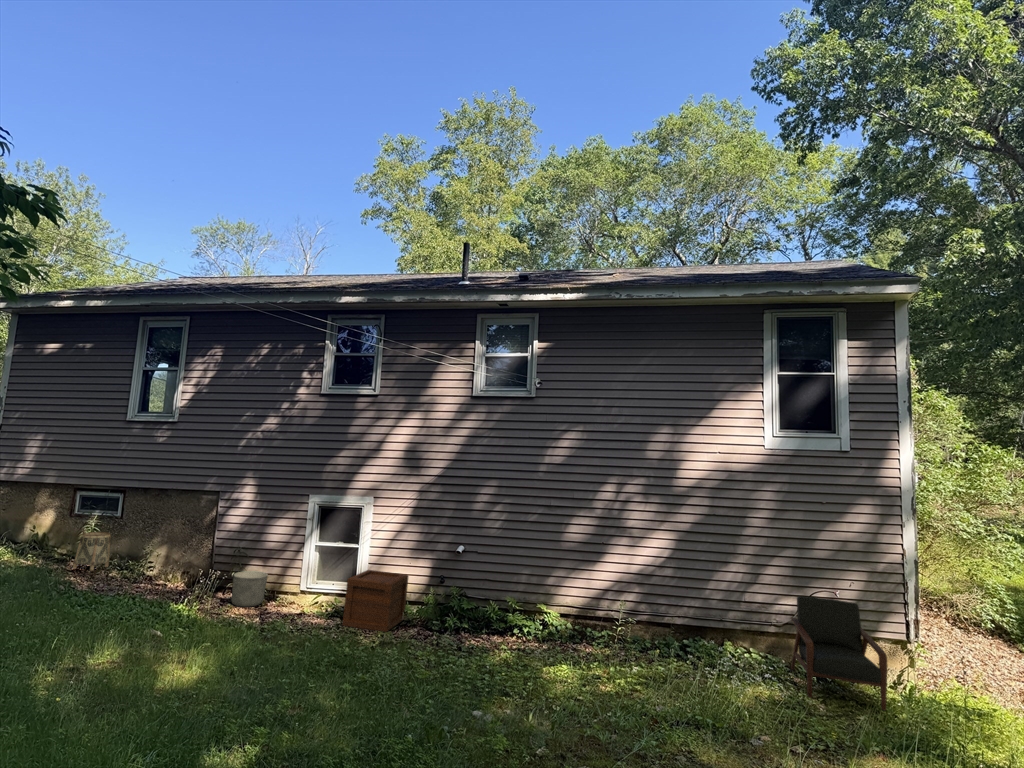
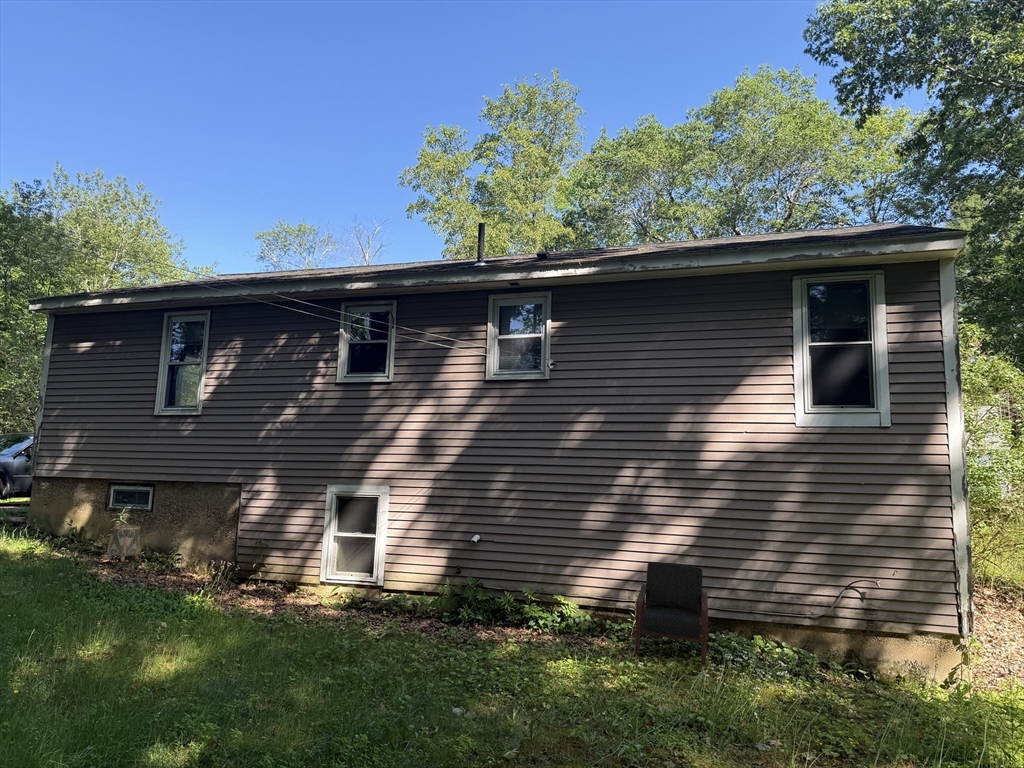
wooden crate: present [343,570,408,632] -> none [356,560,424,622]
planter: present [232,571,268,607] -> none [251,562,287,596]
chair: present [791,596,887,710] -> present [635,562,708,665]

